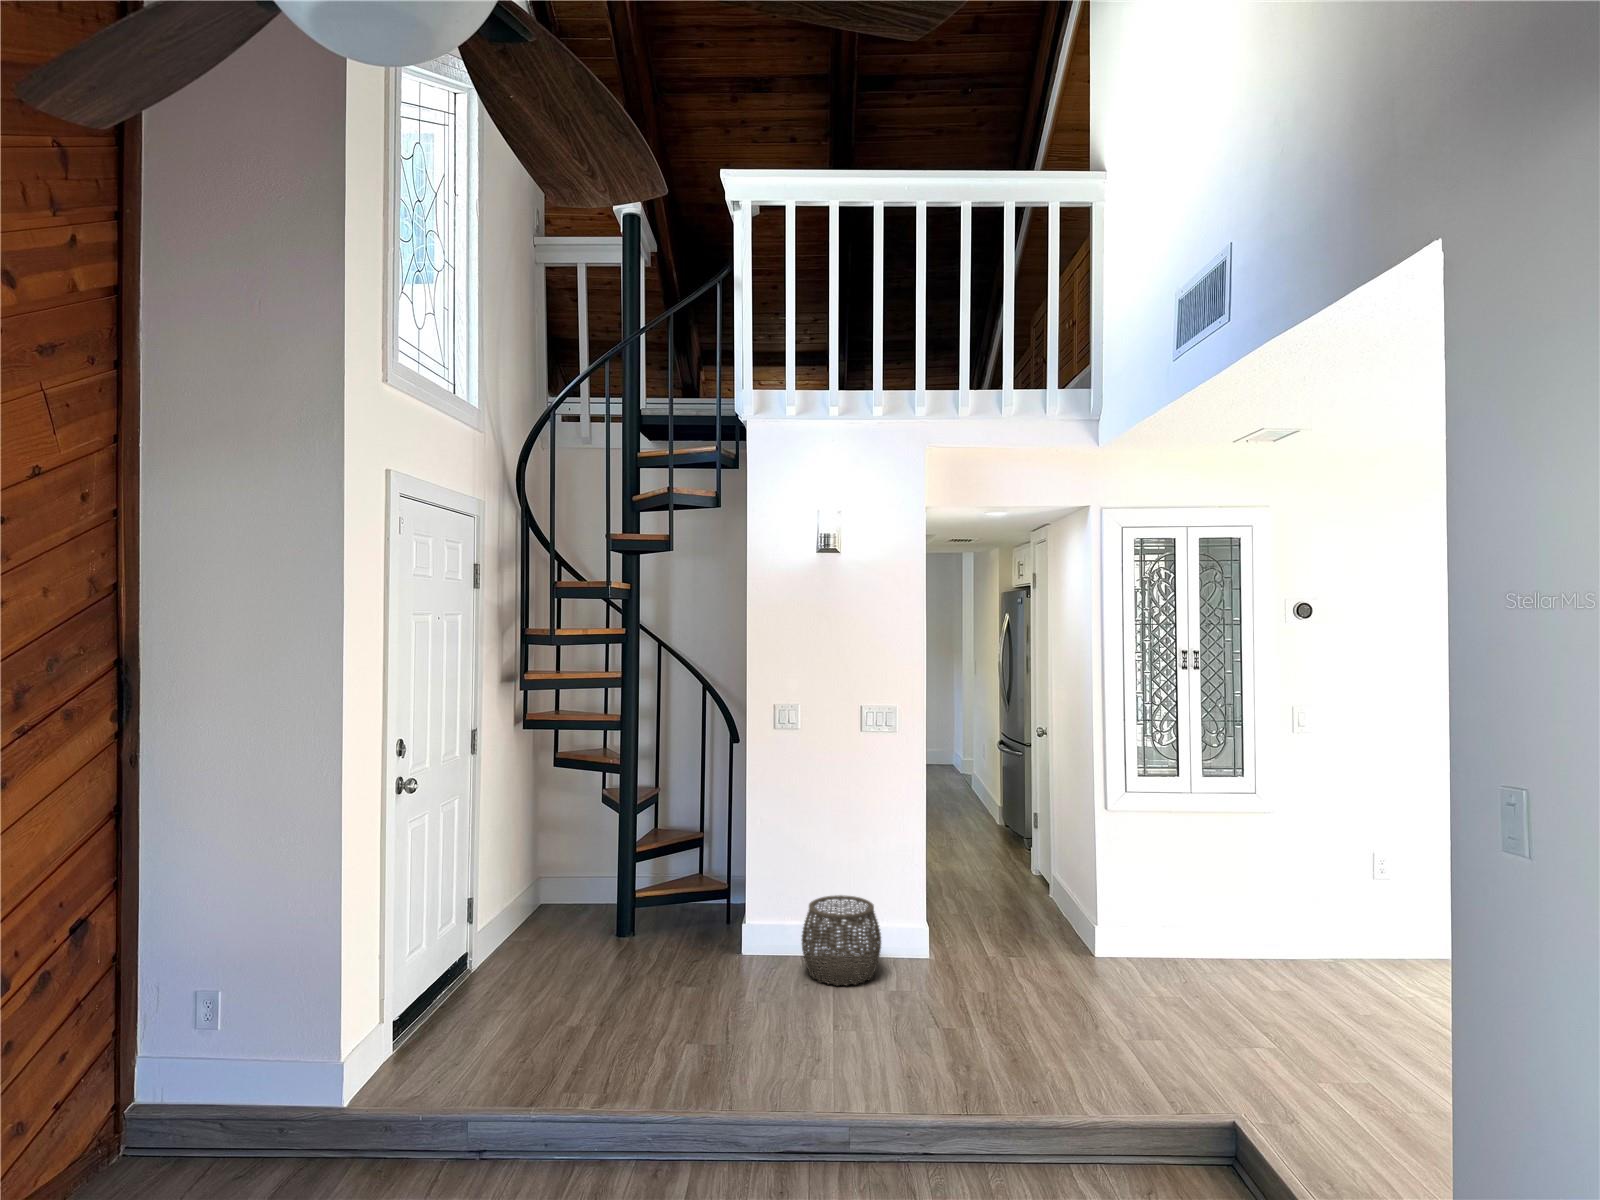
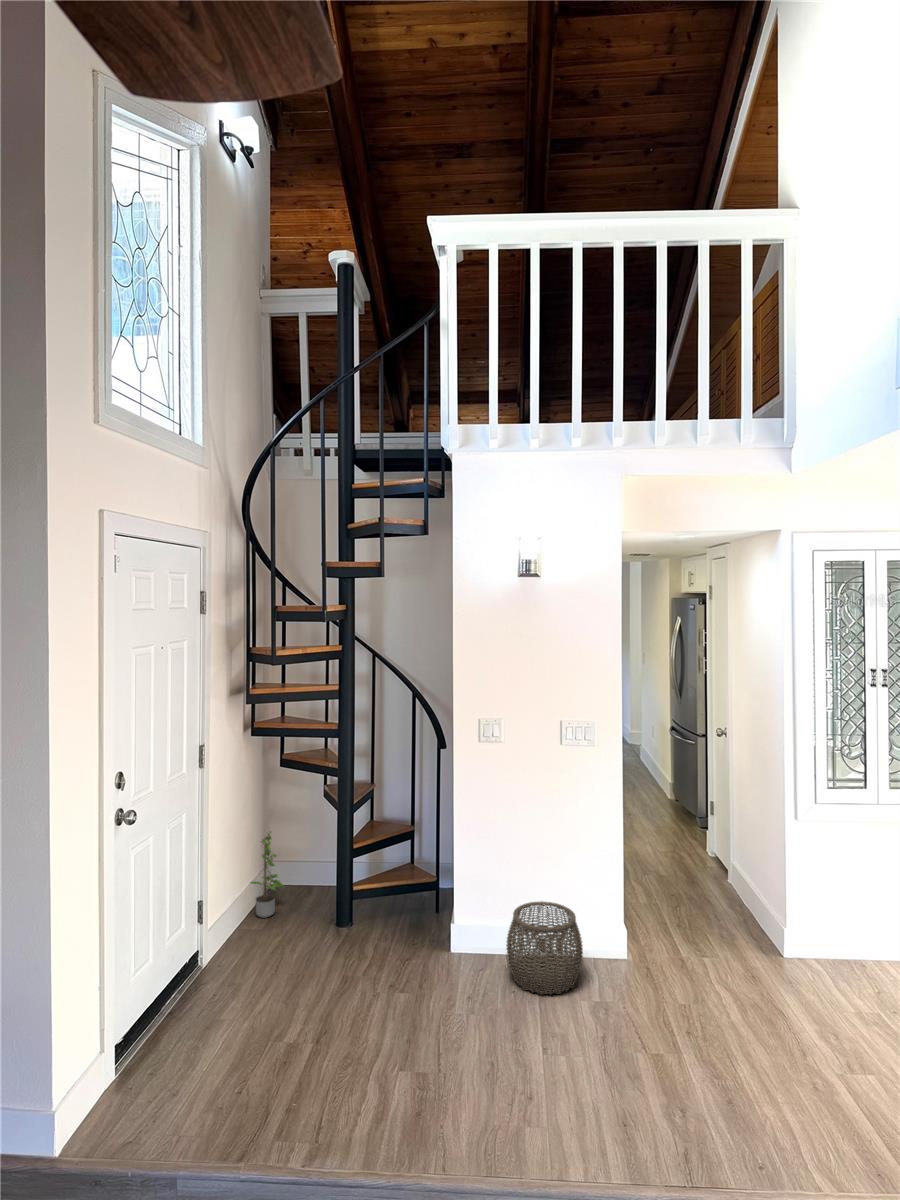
potted plant: none [521,833,561,930] -> present [251,831,284,918]

